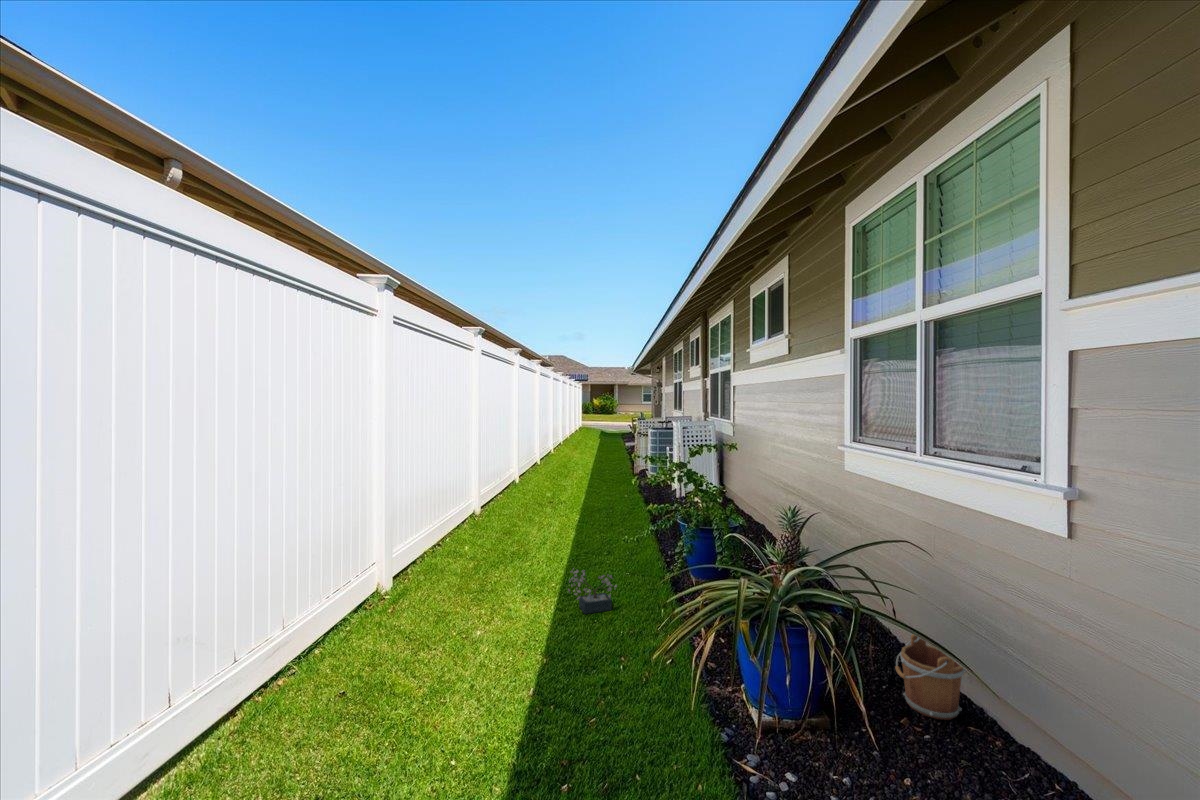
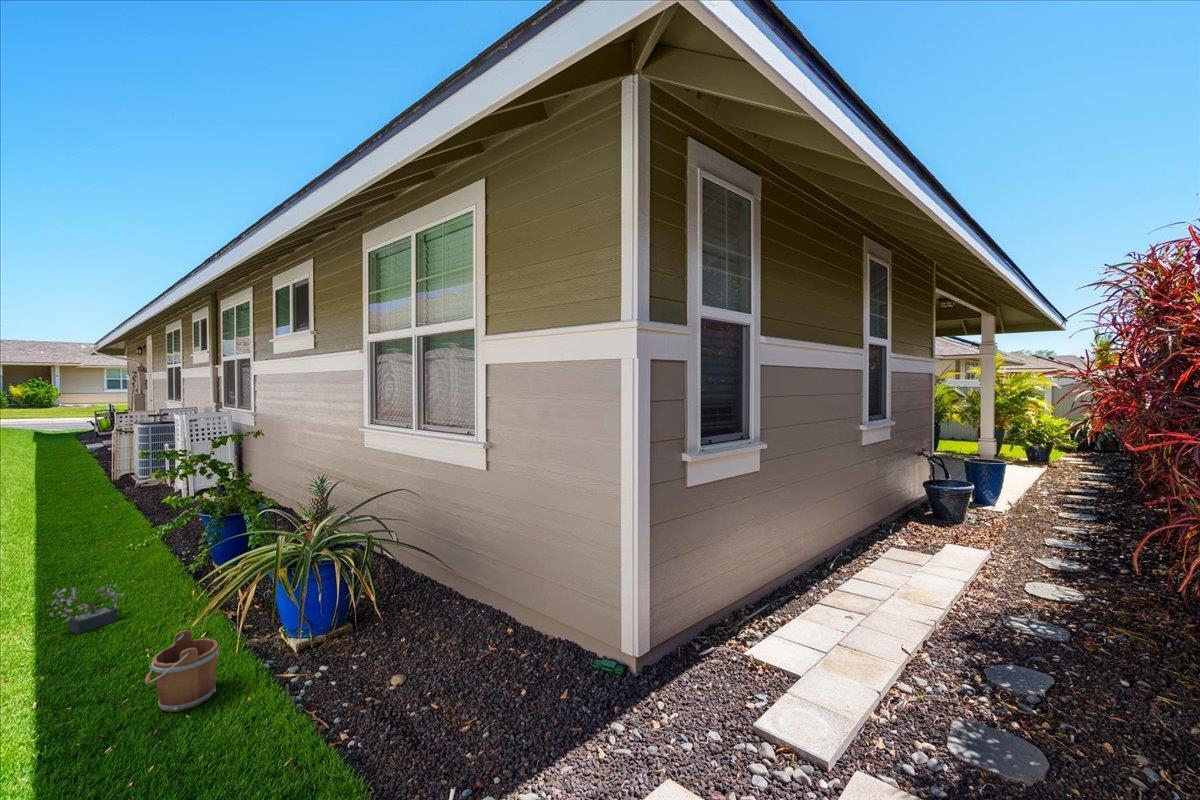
bucket: present [895,634,966,720] -> present [145,630,219,712]

